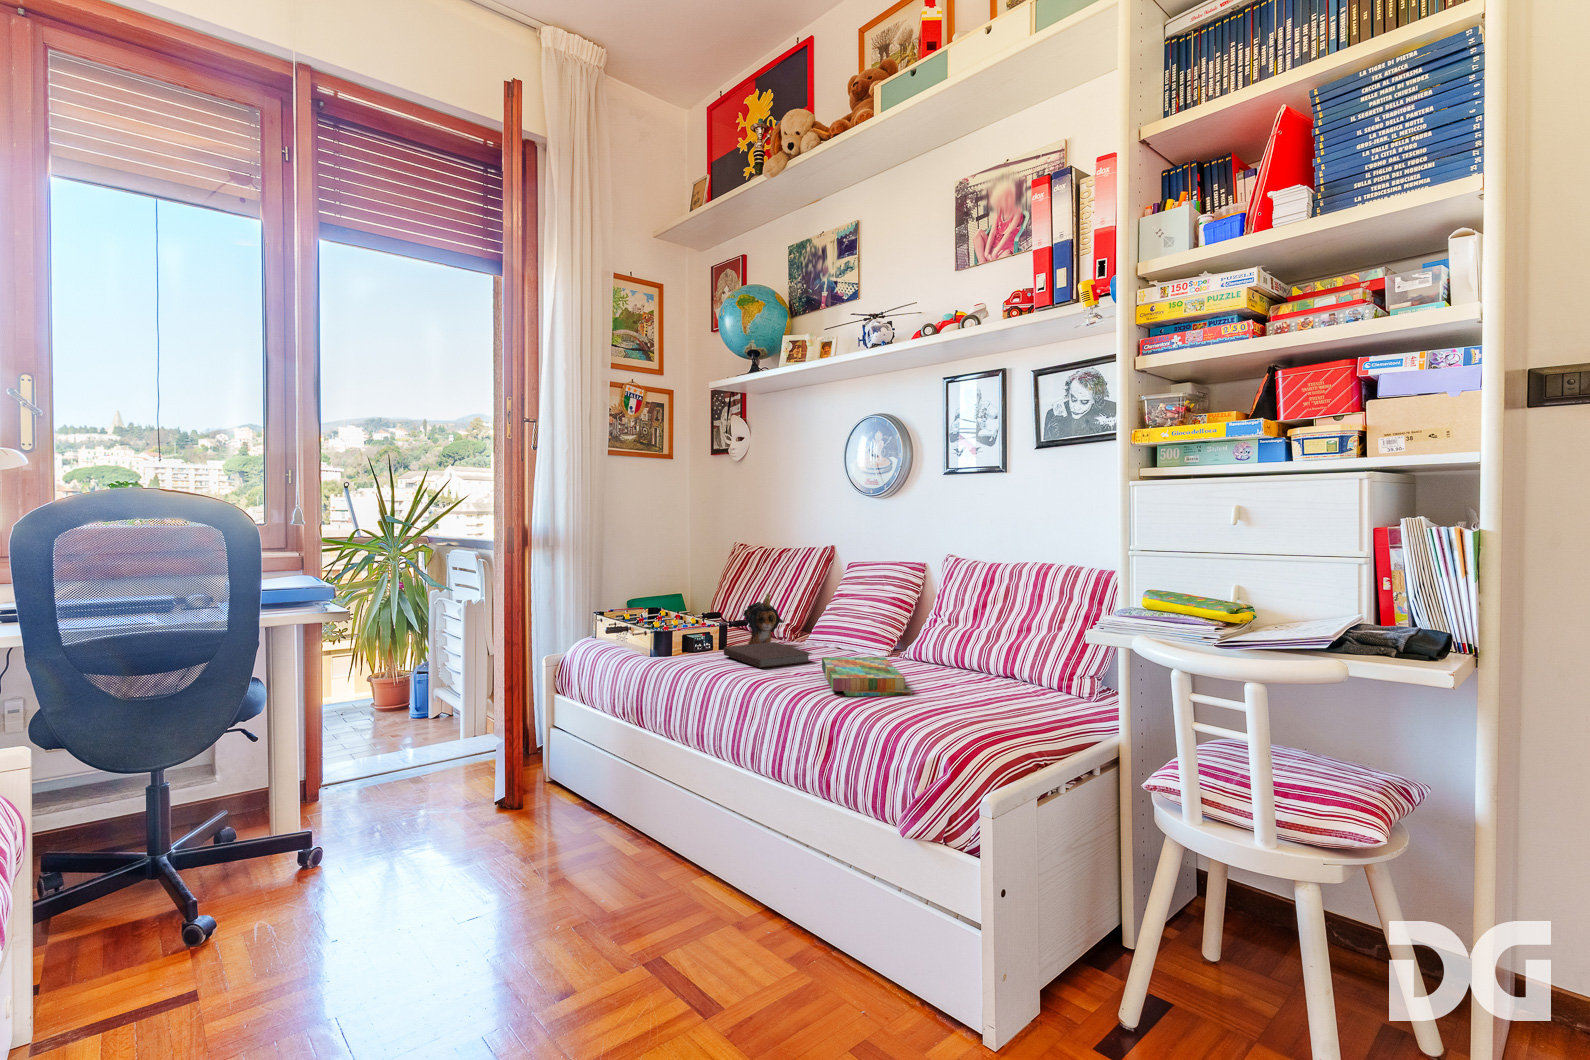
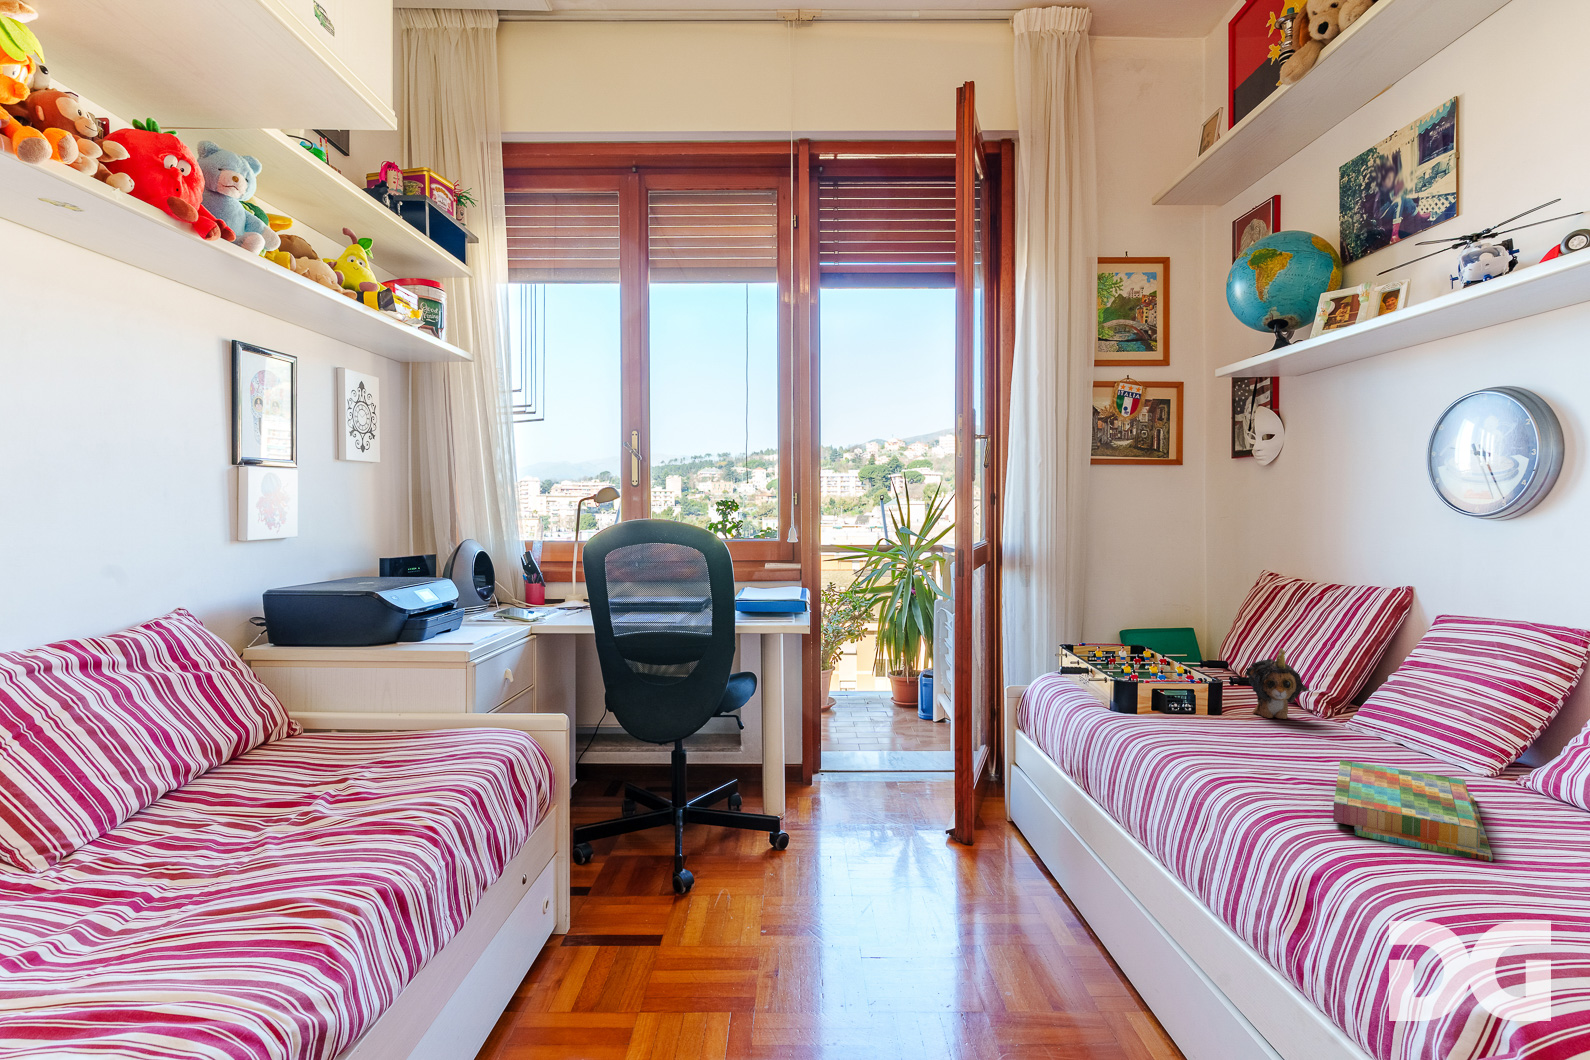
notebook: present [724,642,812,668] -> none [1202,716,1337,761]

